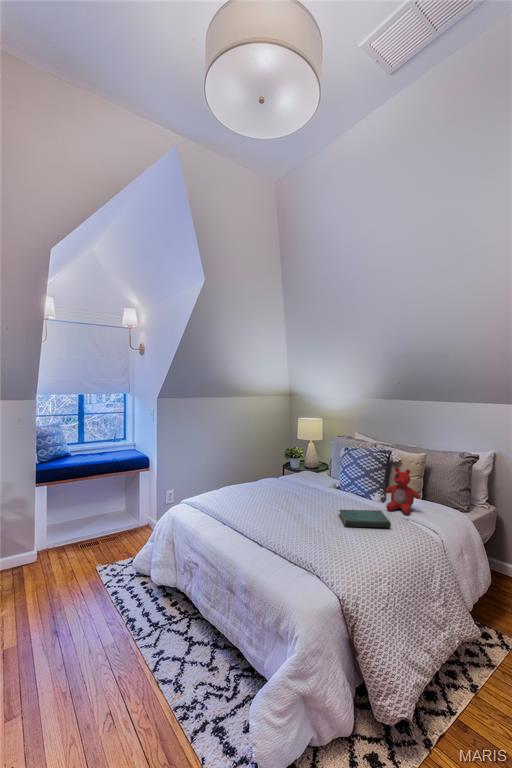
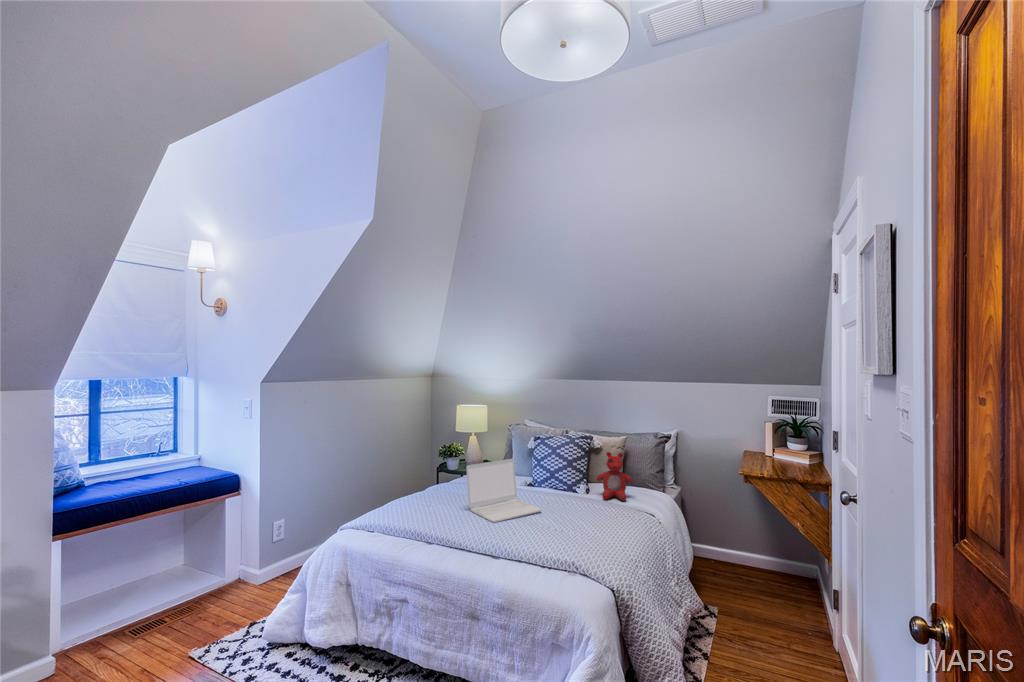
laptop: none [261,465,319,517] -> present [466,459,542,523]
book: present [339,510,391,528] -> none [563,500,622,520]

